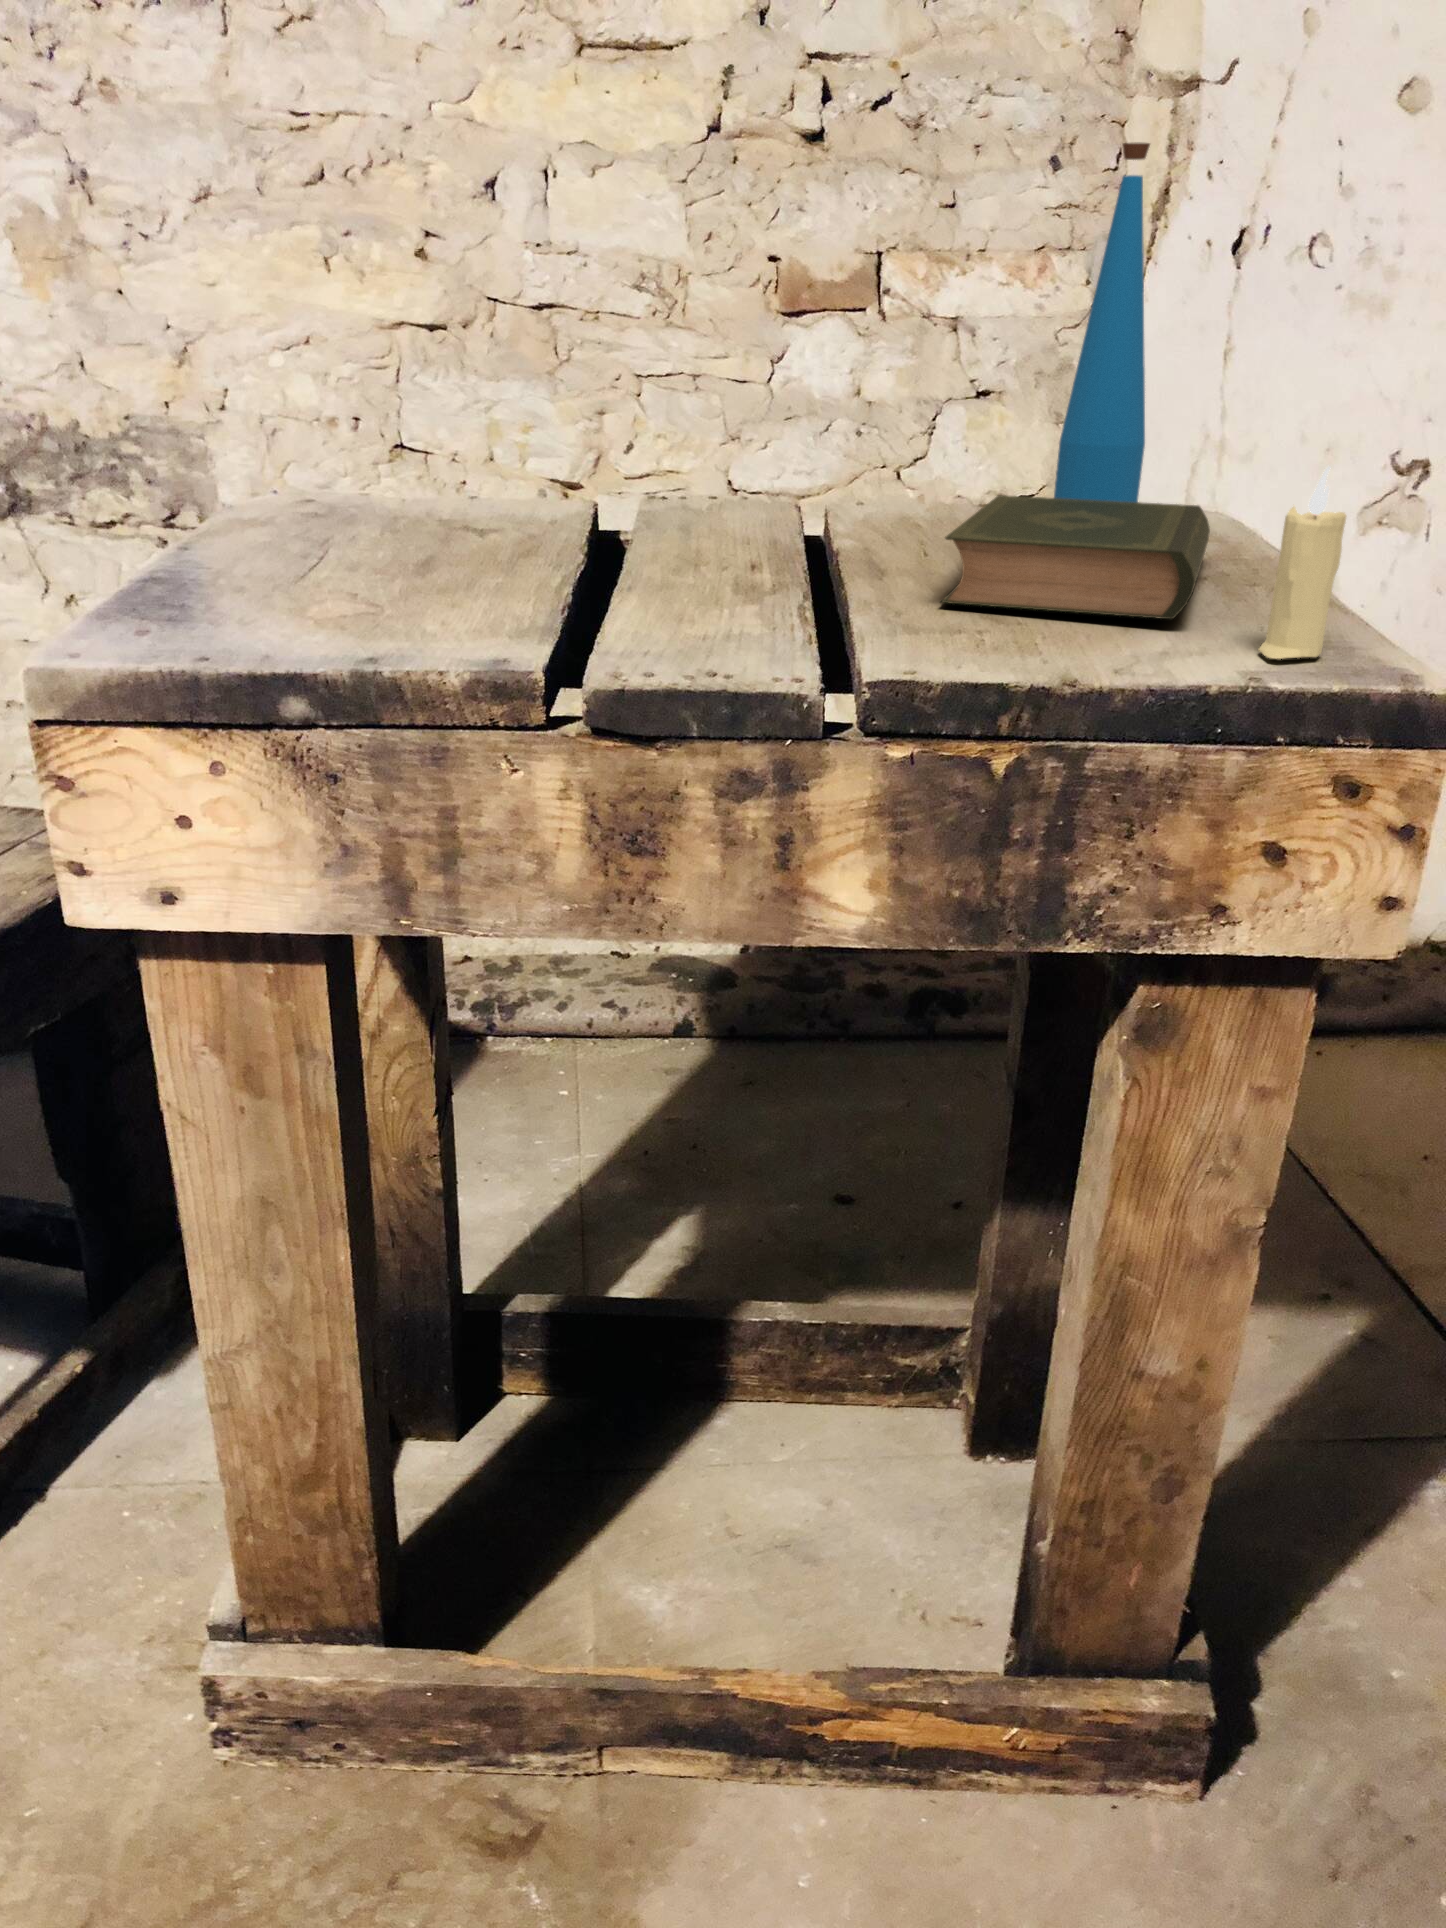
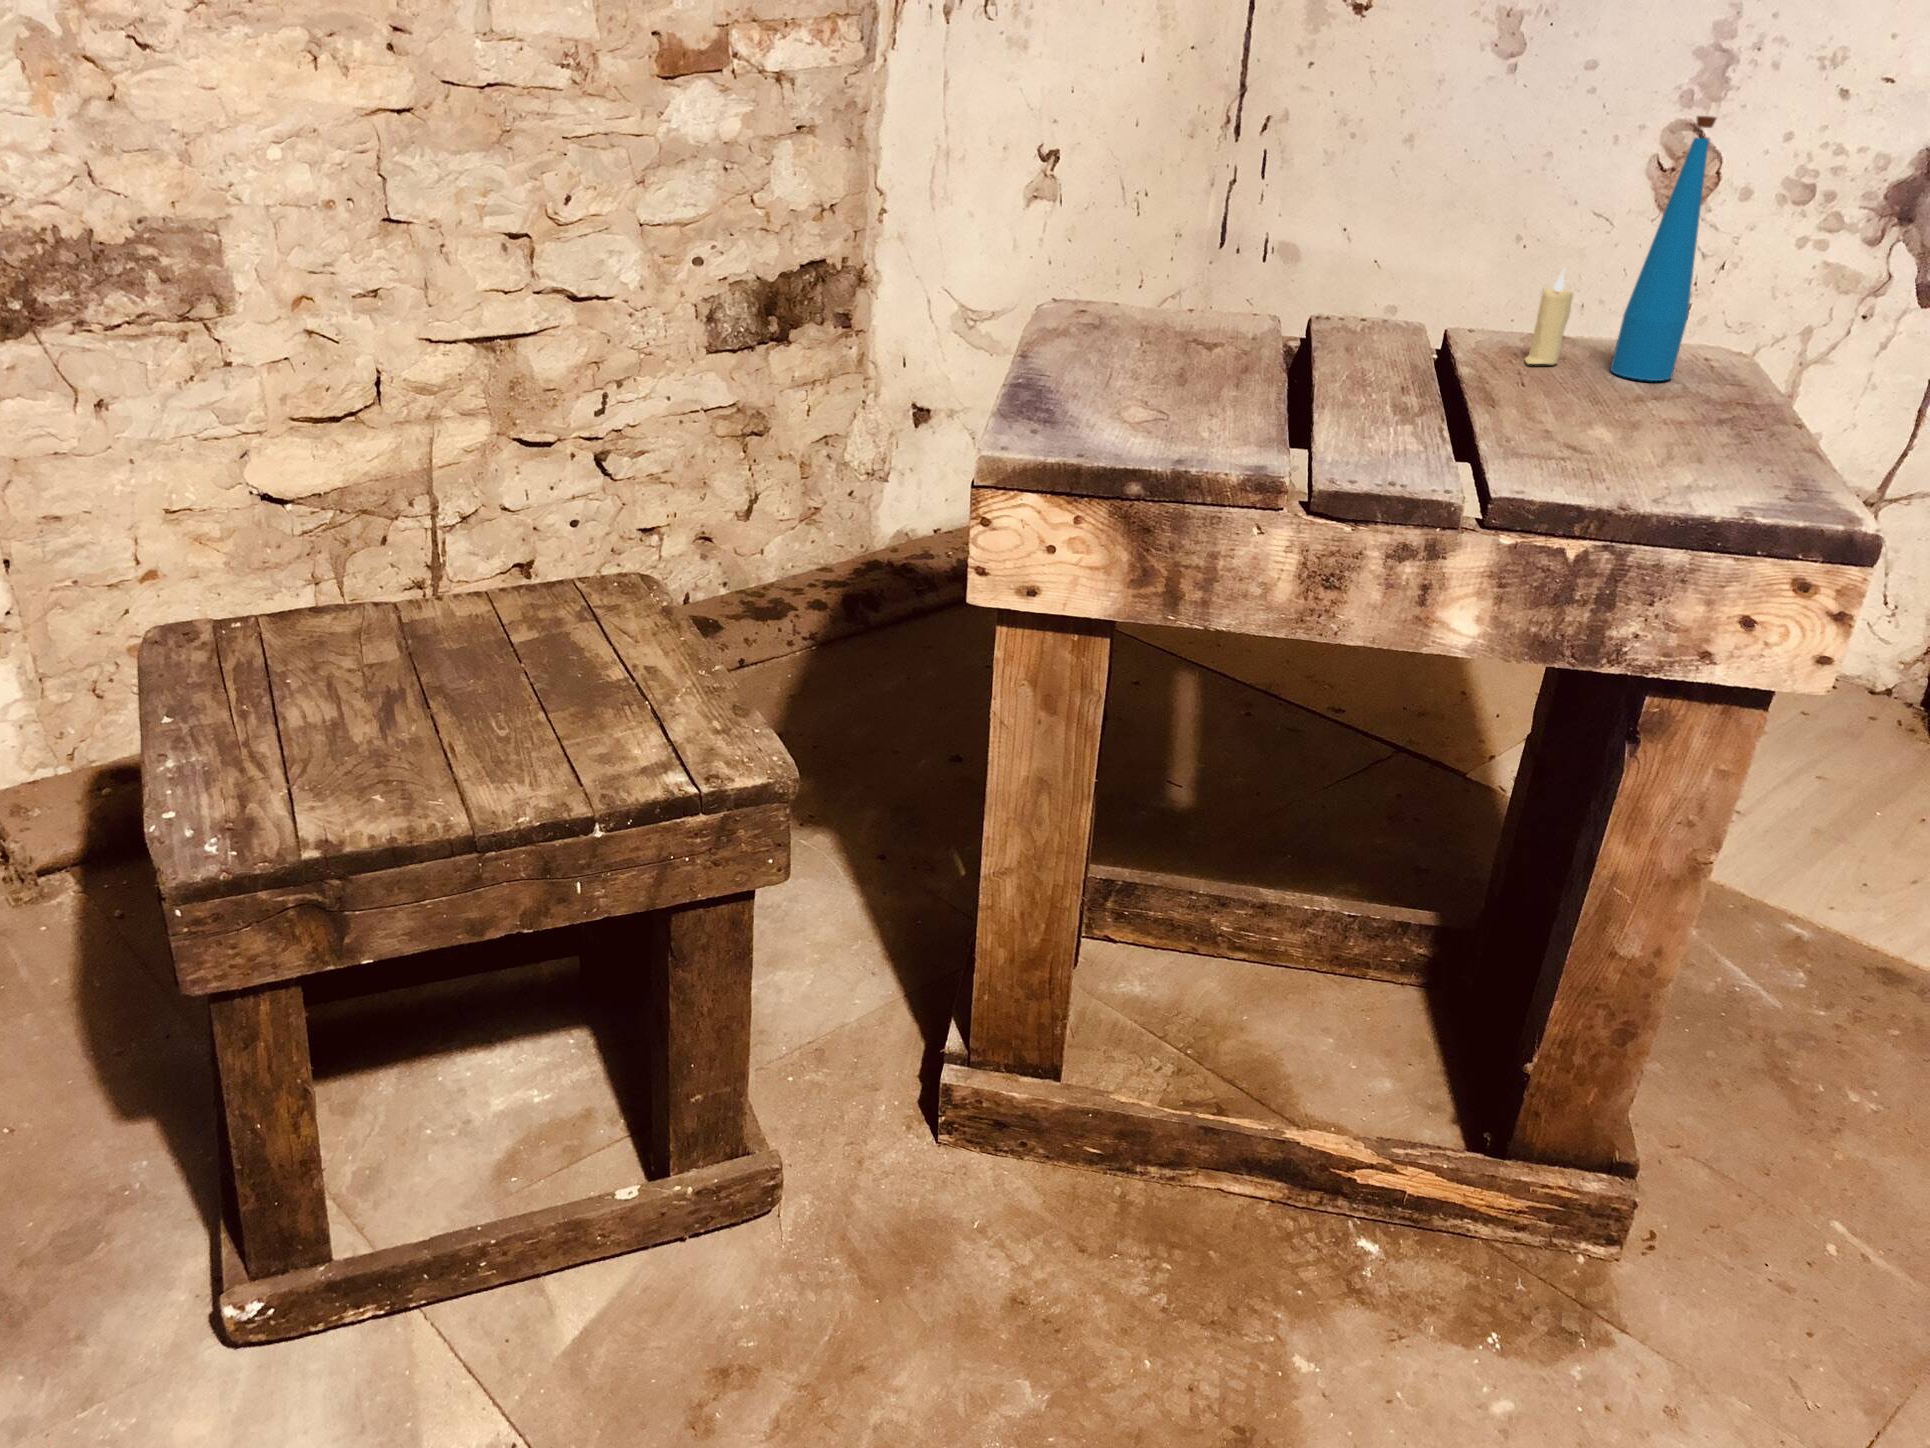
candle: present [1259,466,1346,659] -> present [1525,269,1573,365]
book: present [941,495,1210,619] -> none [1537,354,1729,464]

